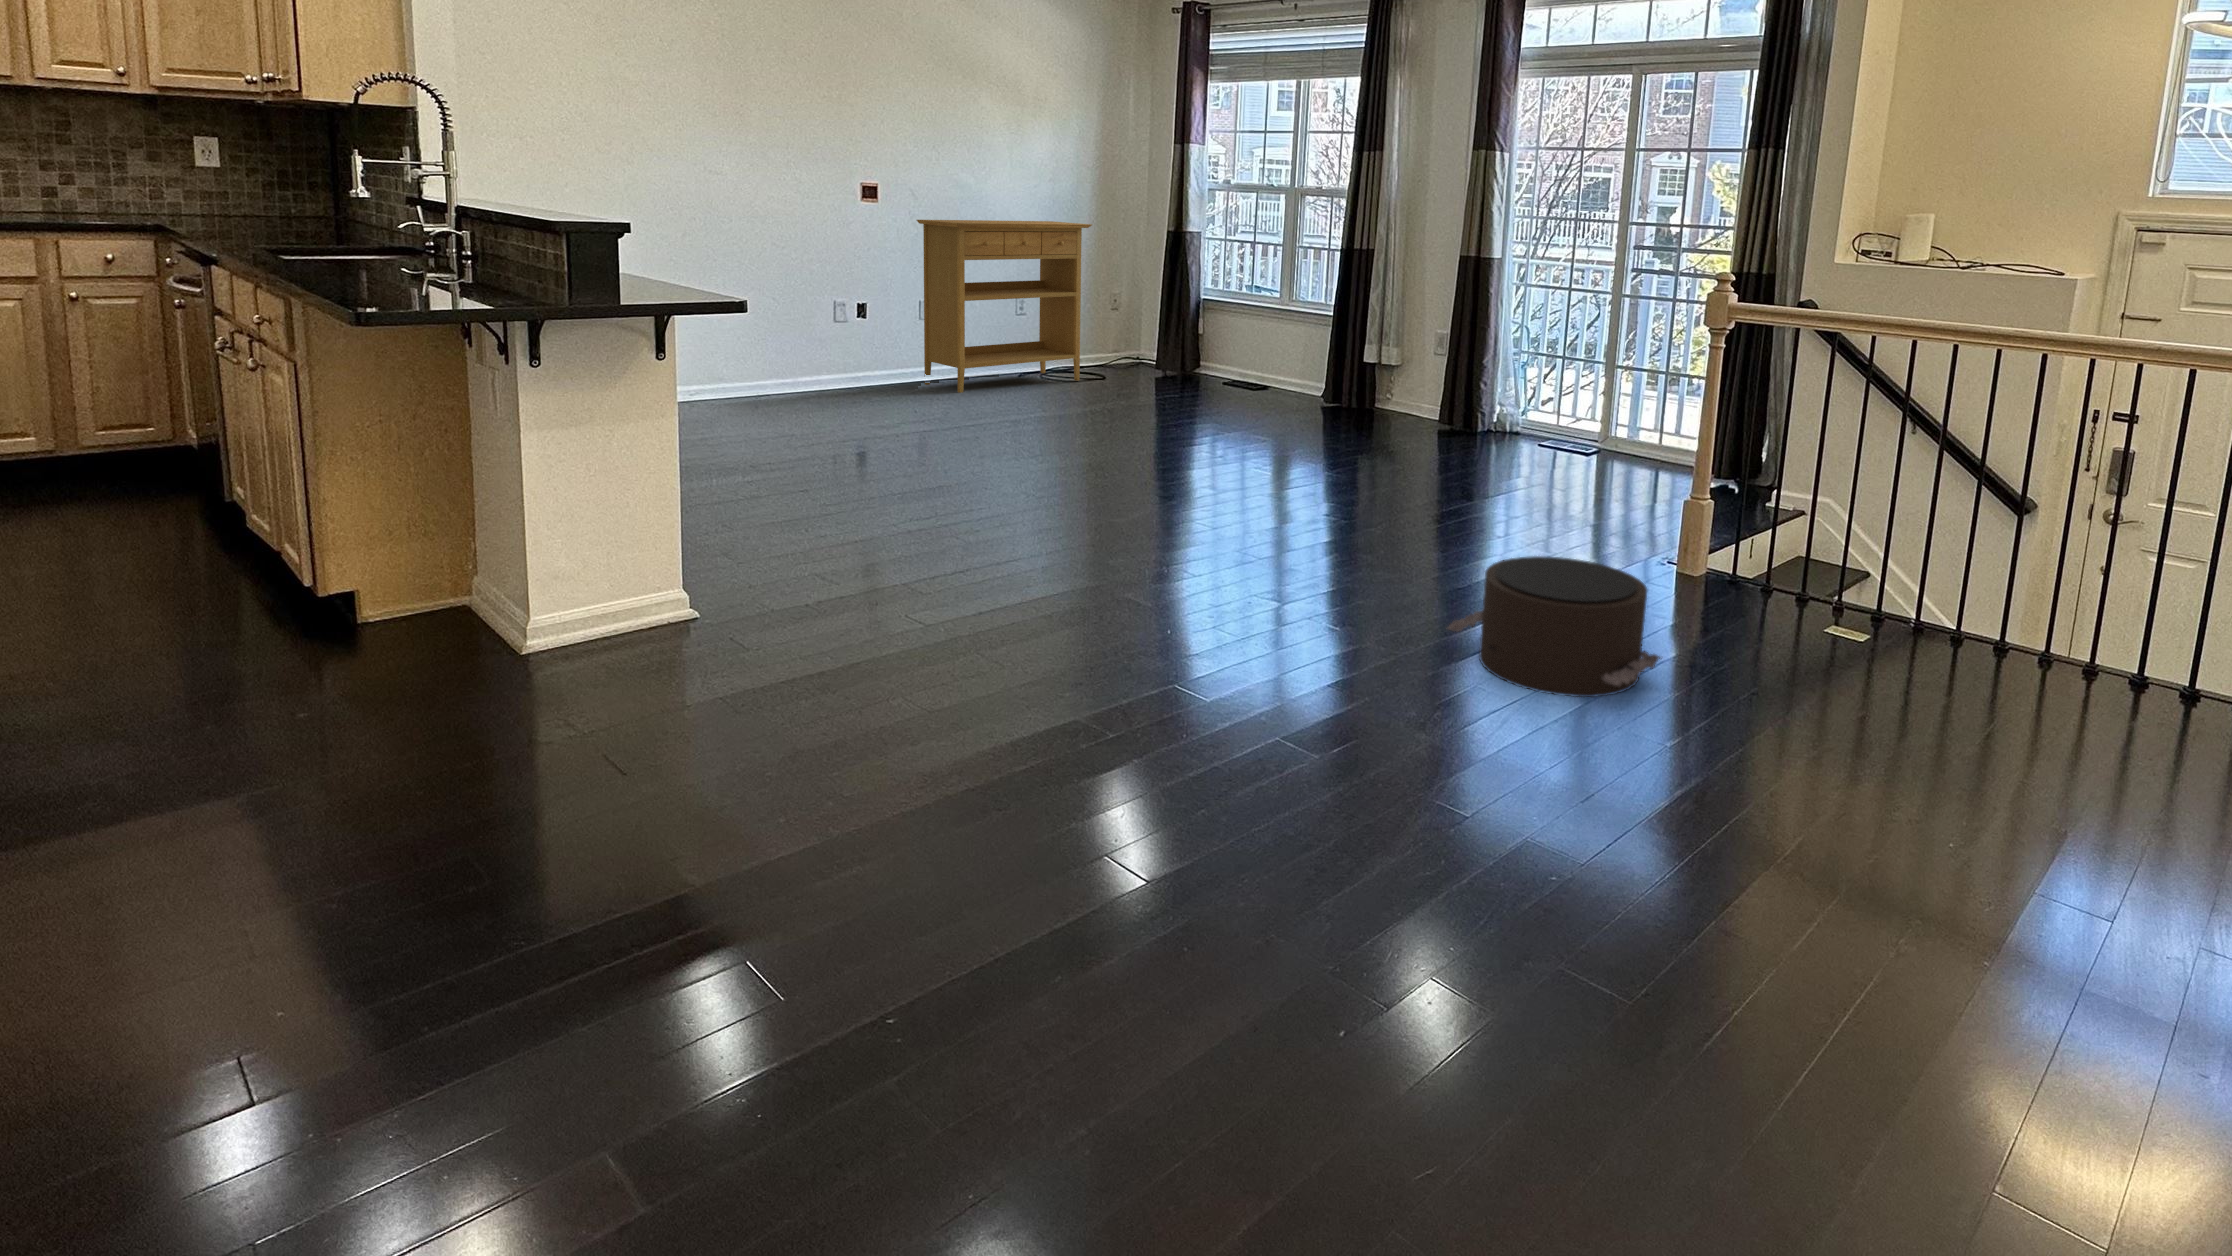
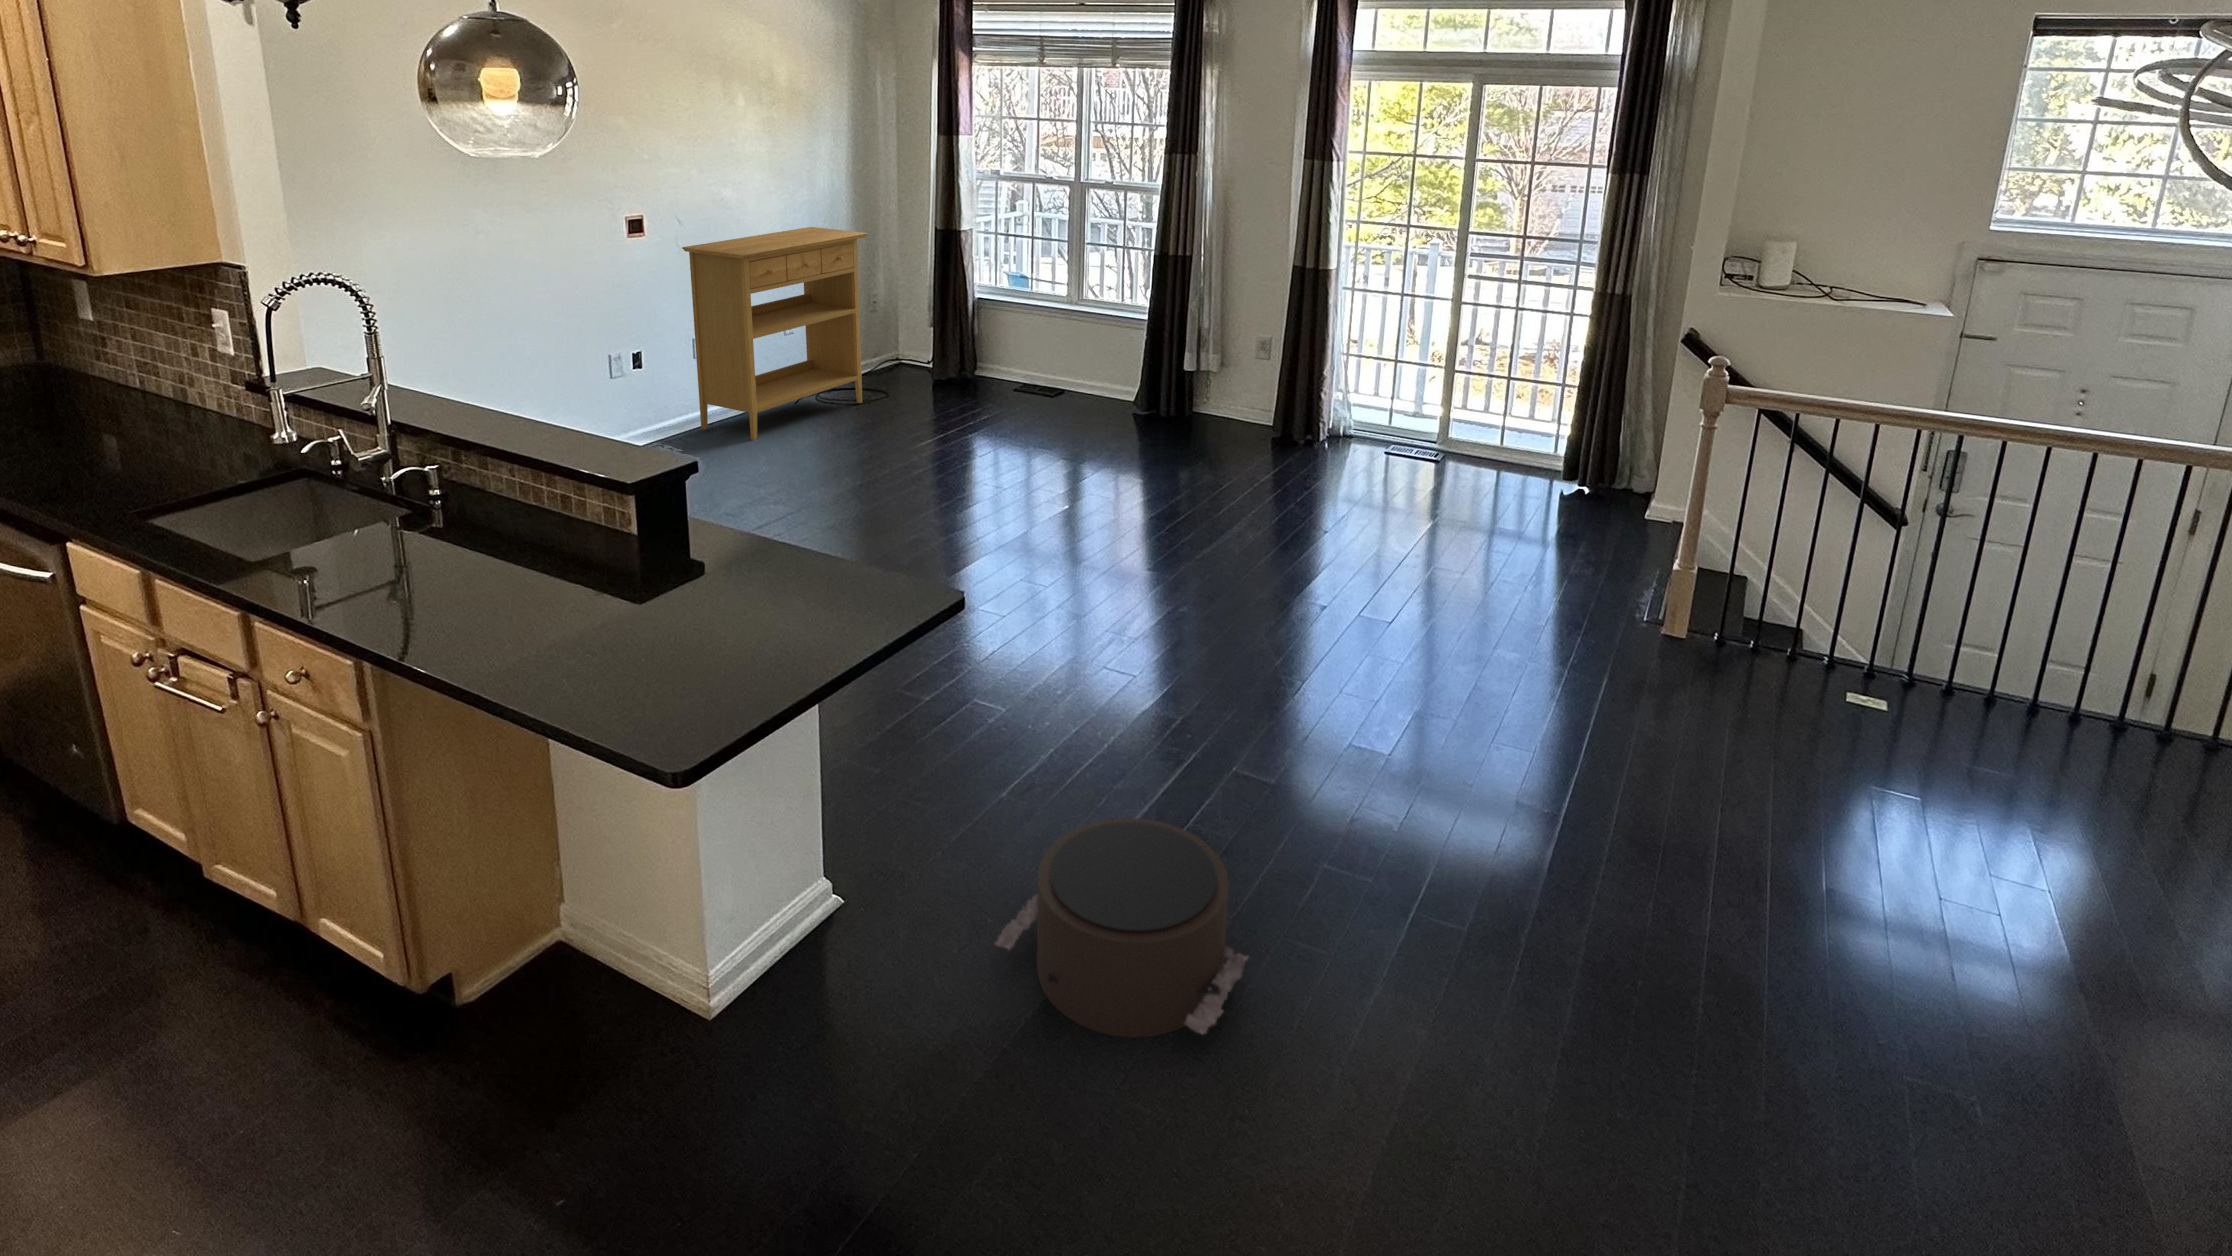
pouf: present [1448,556,1660,697] -> present [995,818,1249,1037]

